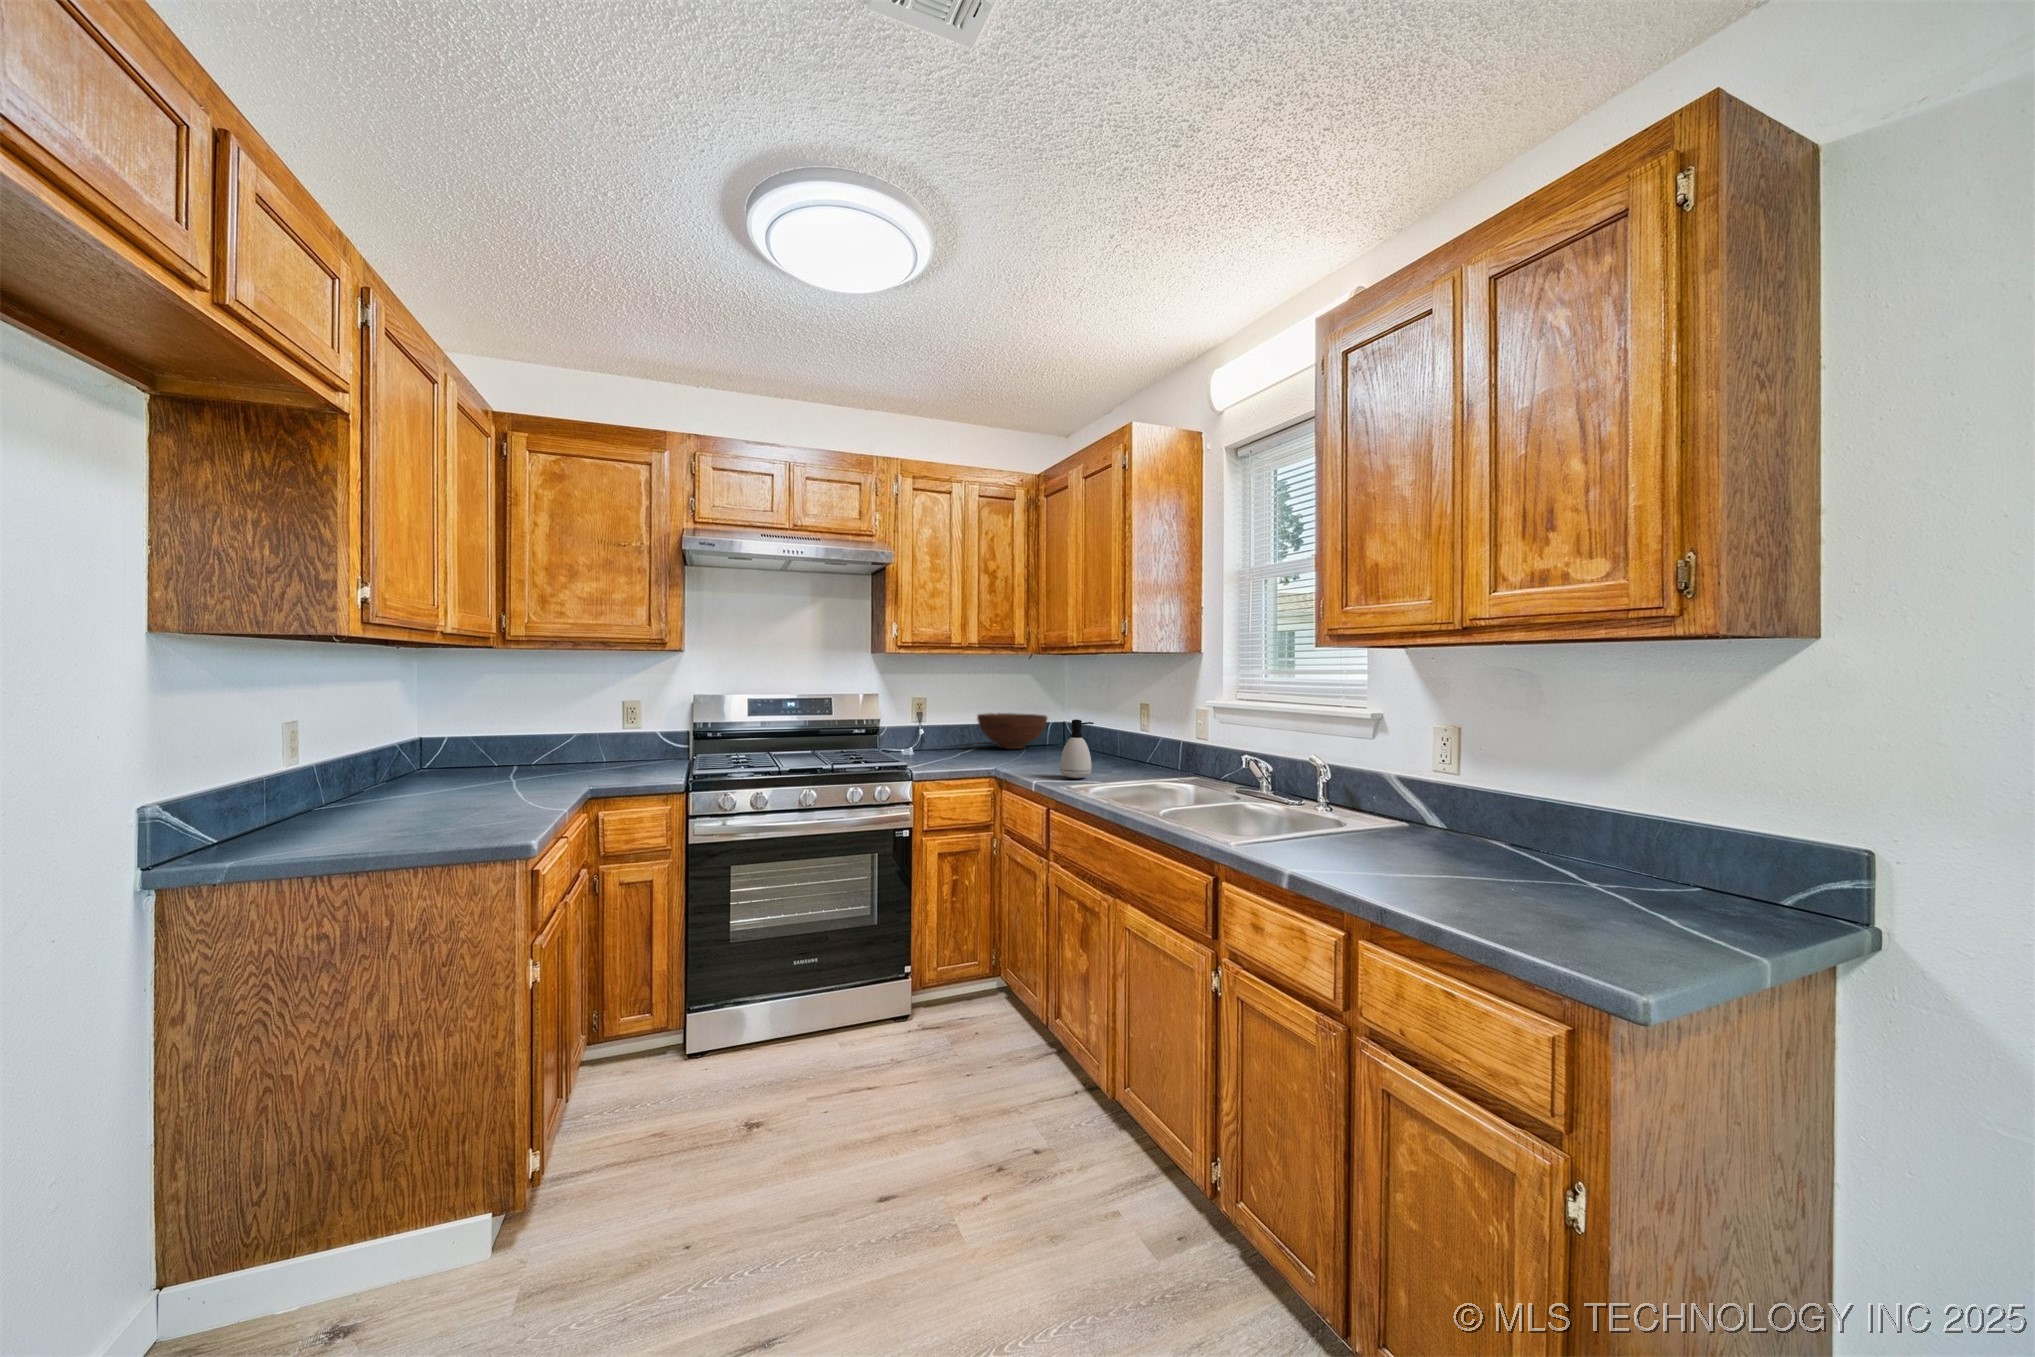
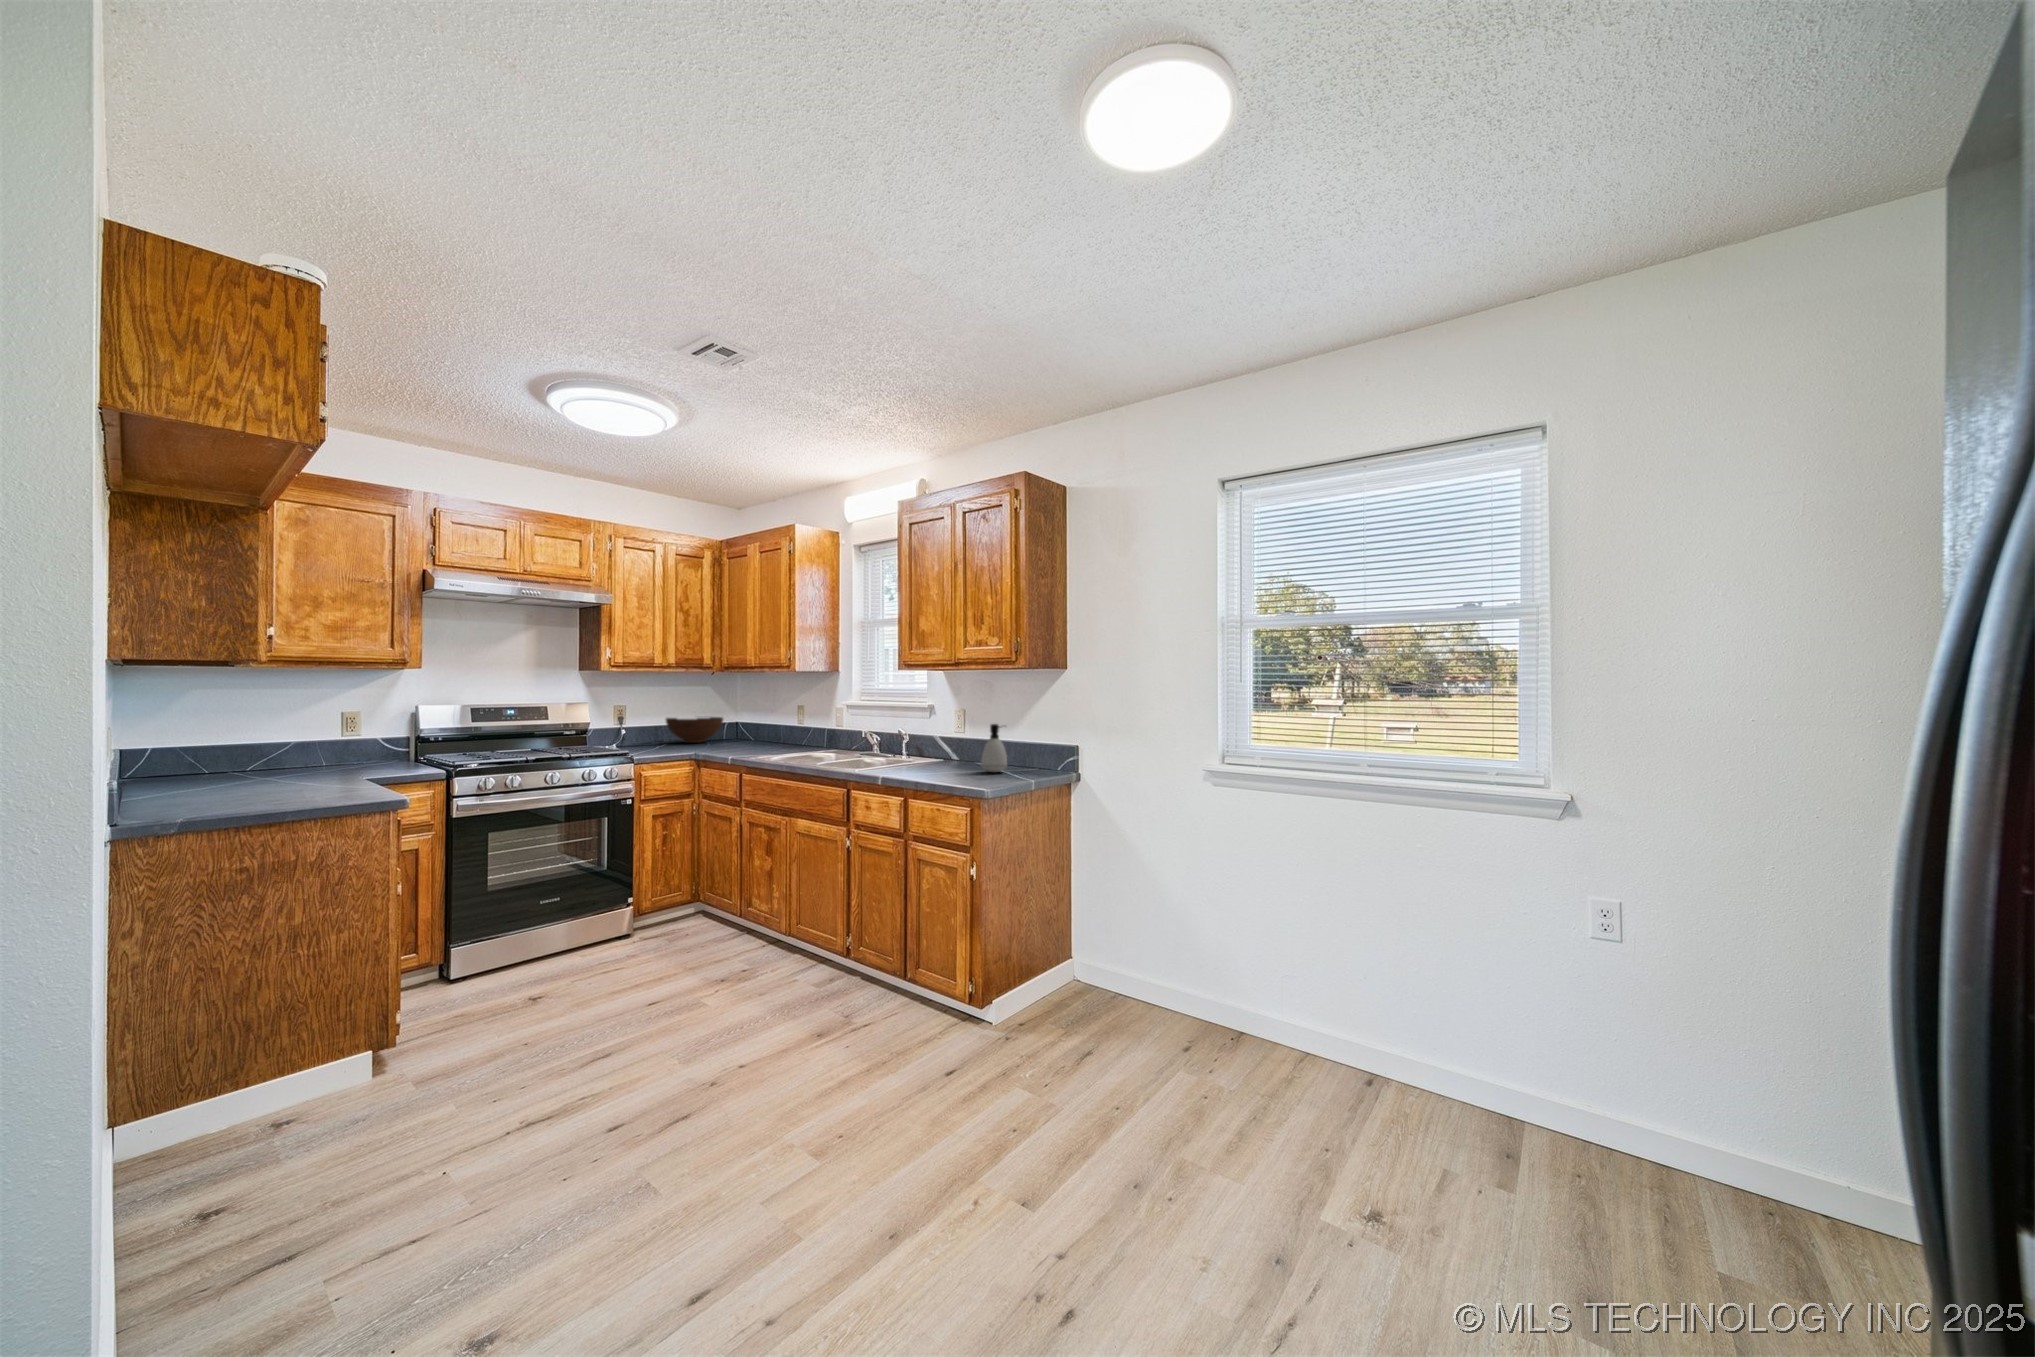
soap dispenser: present [1060,719,1094,778] -> present [981,724,1007,772]

